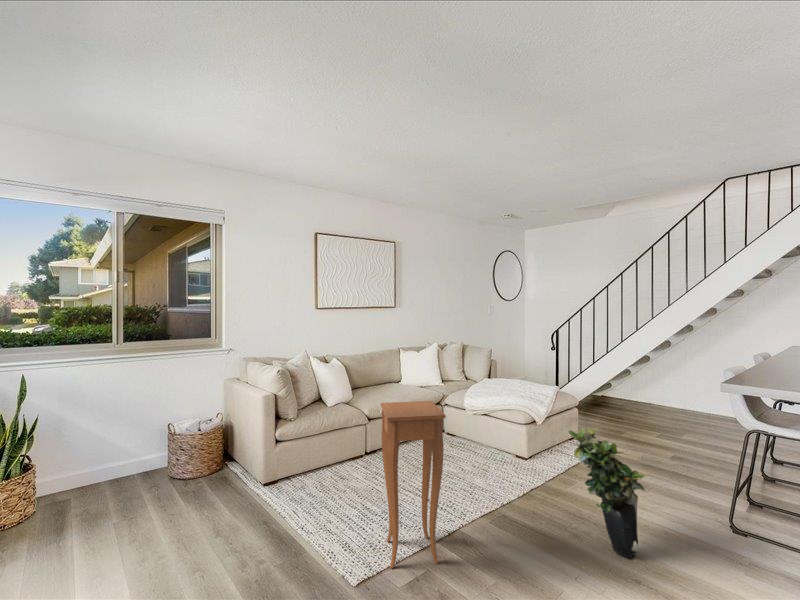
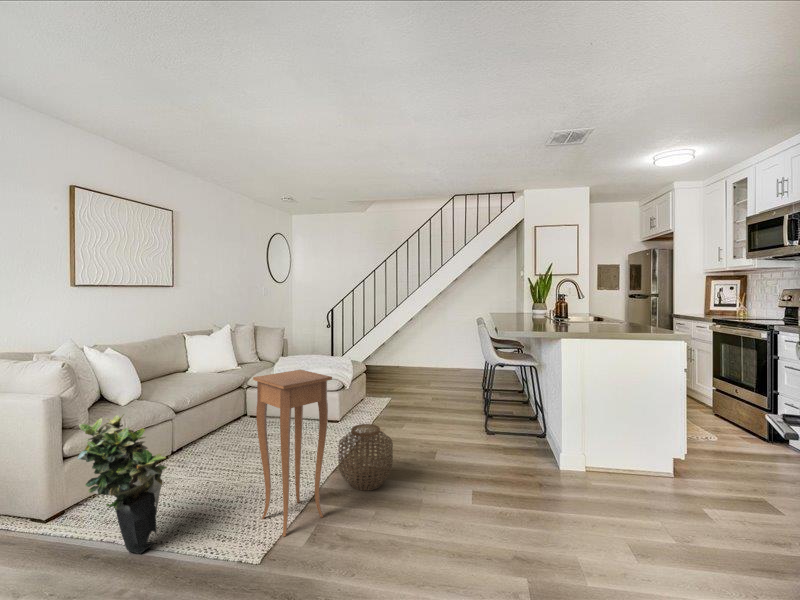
potted plant: present [568,427,645,558] -> present [78,415,167,554]
woven basket: none [474,472,538,554] -> present [338,424,393,491]

